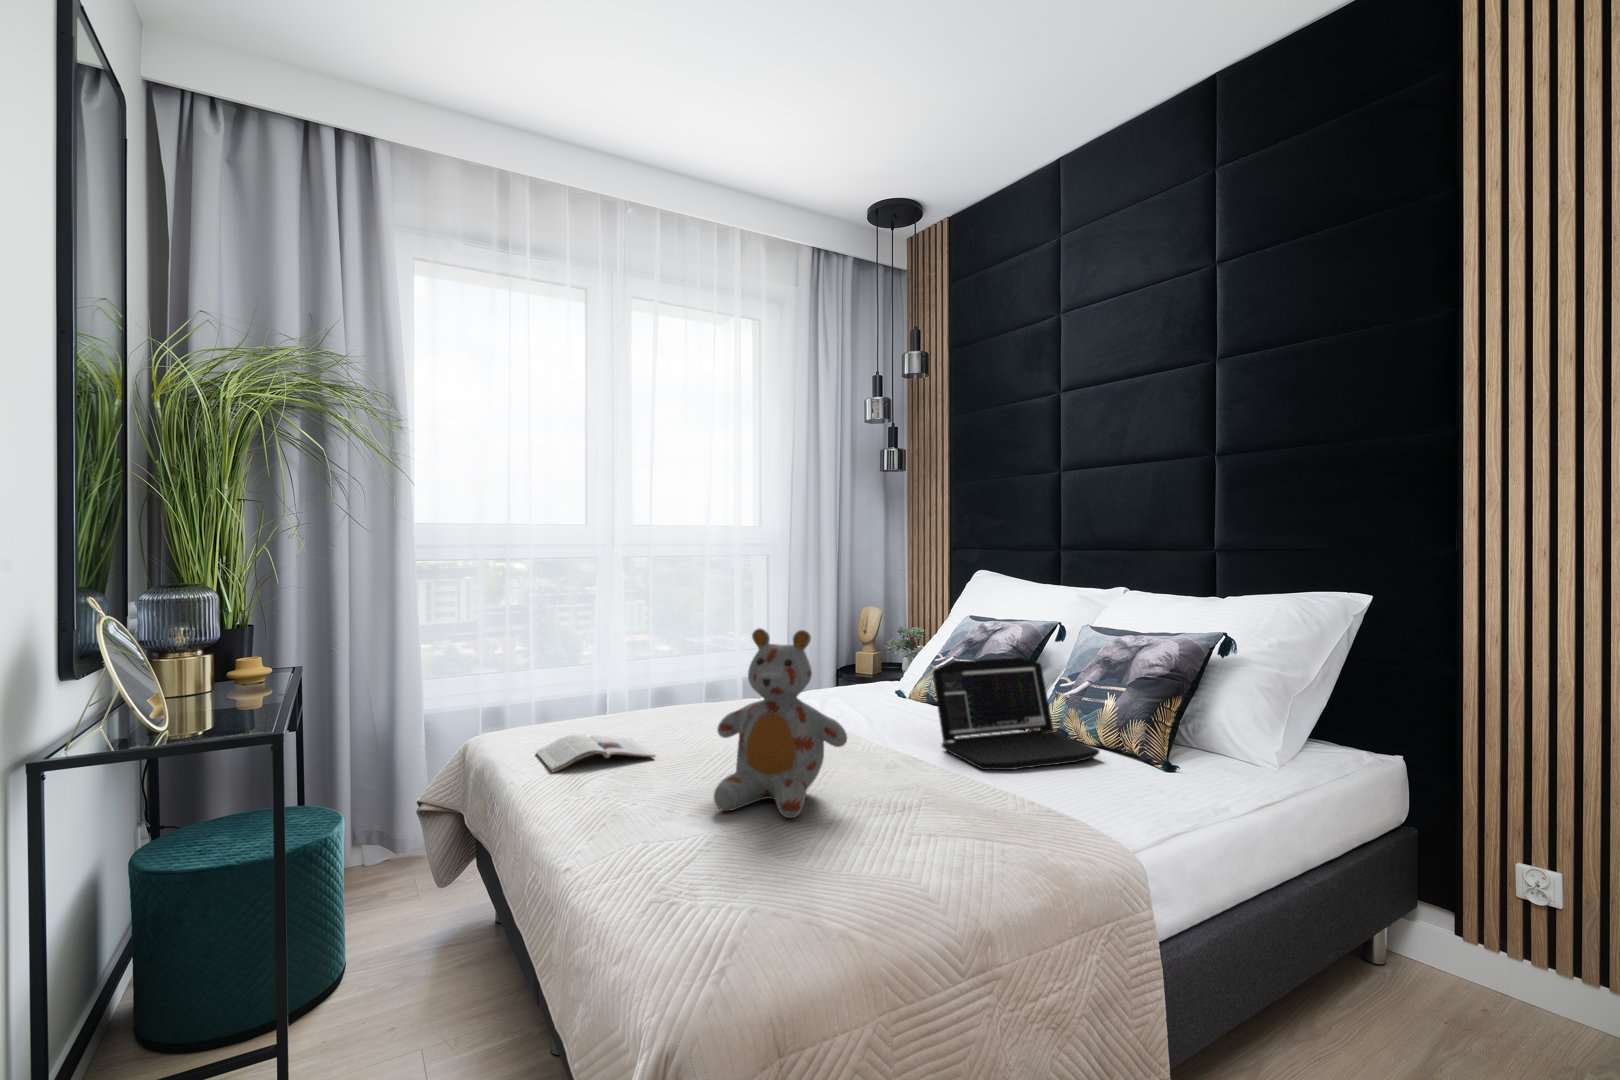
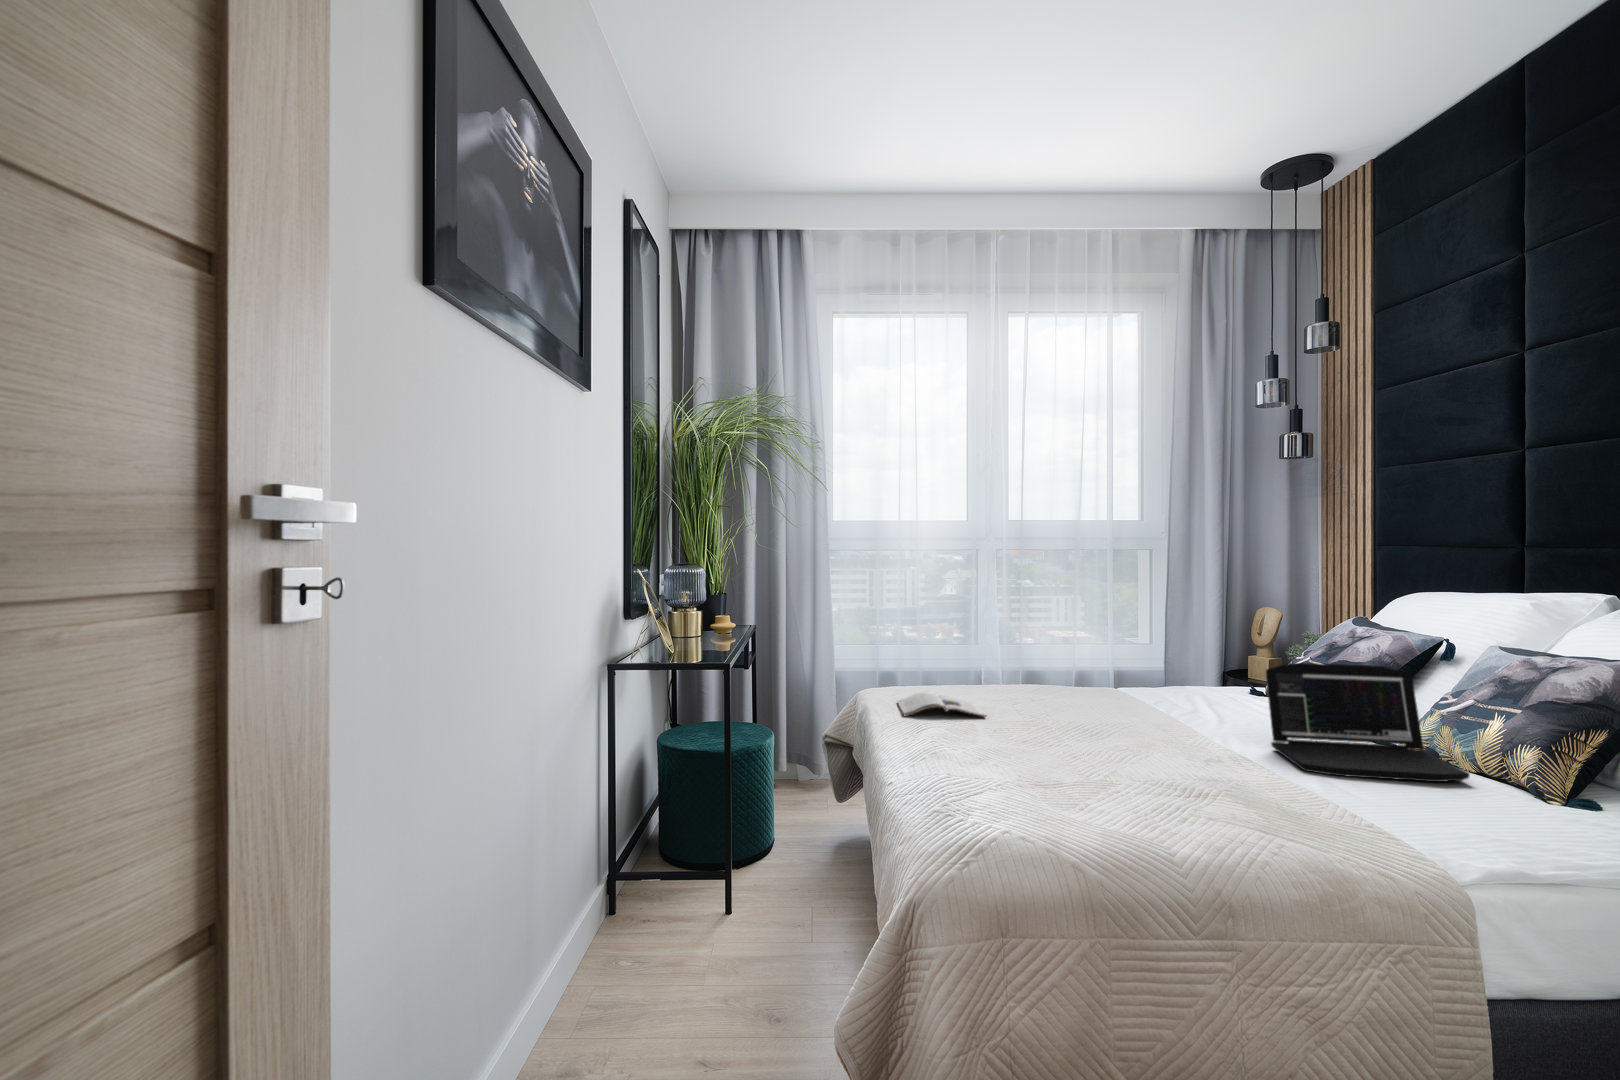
stuffed bear: present [714,628,847,818] -> none [1014,615,1138,773]

